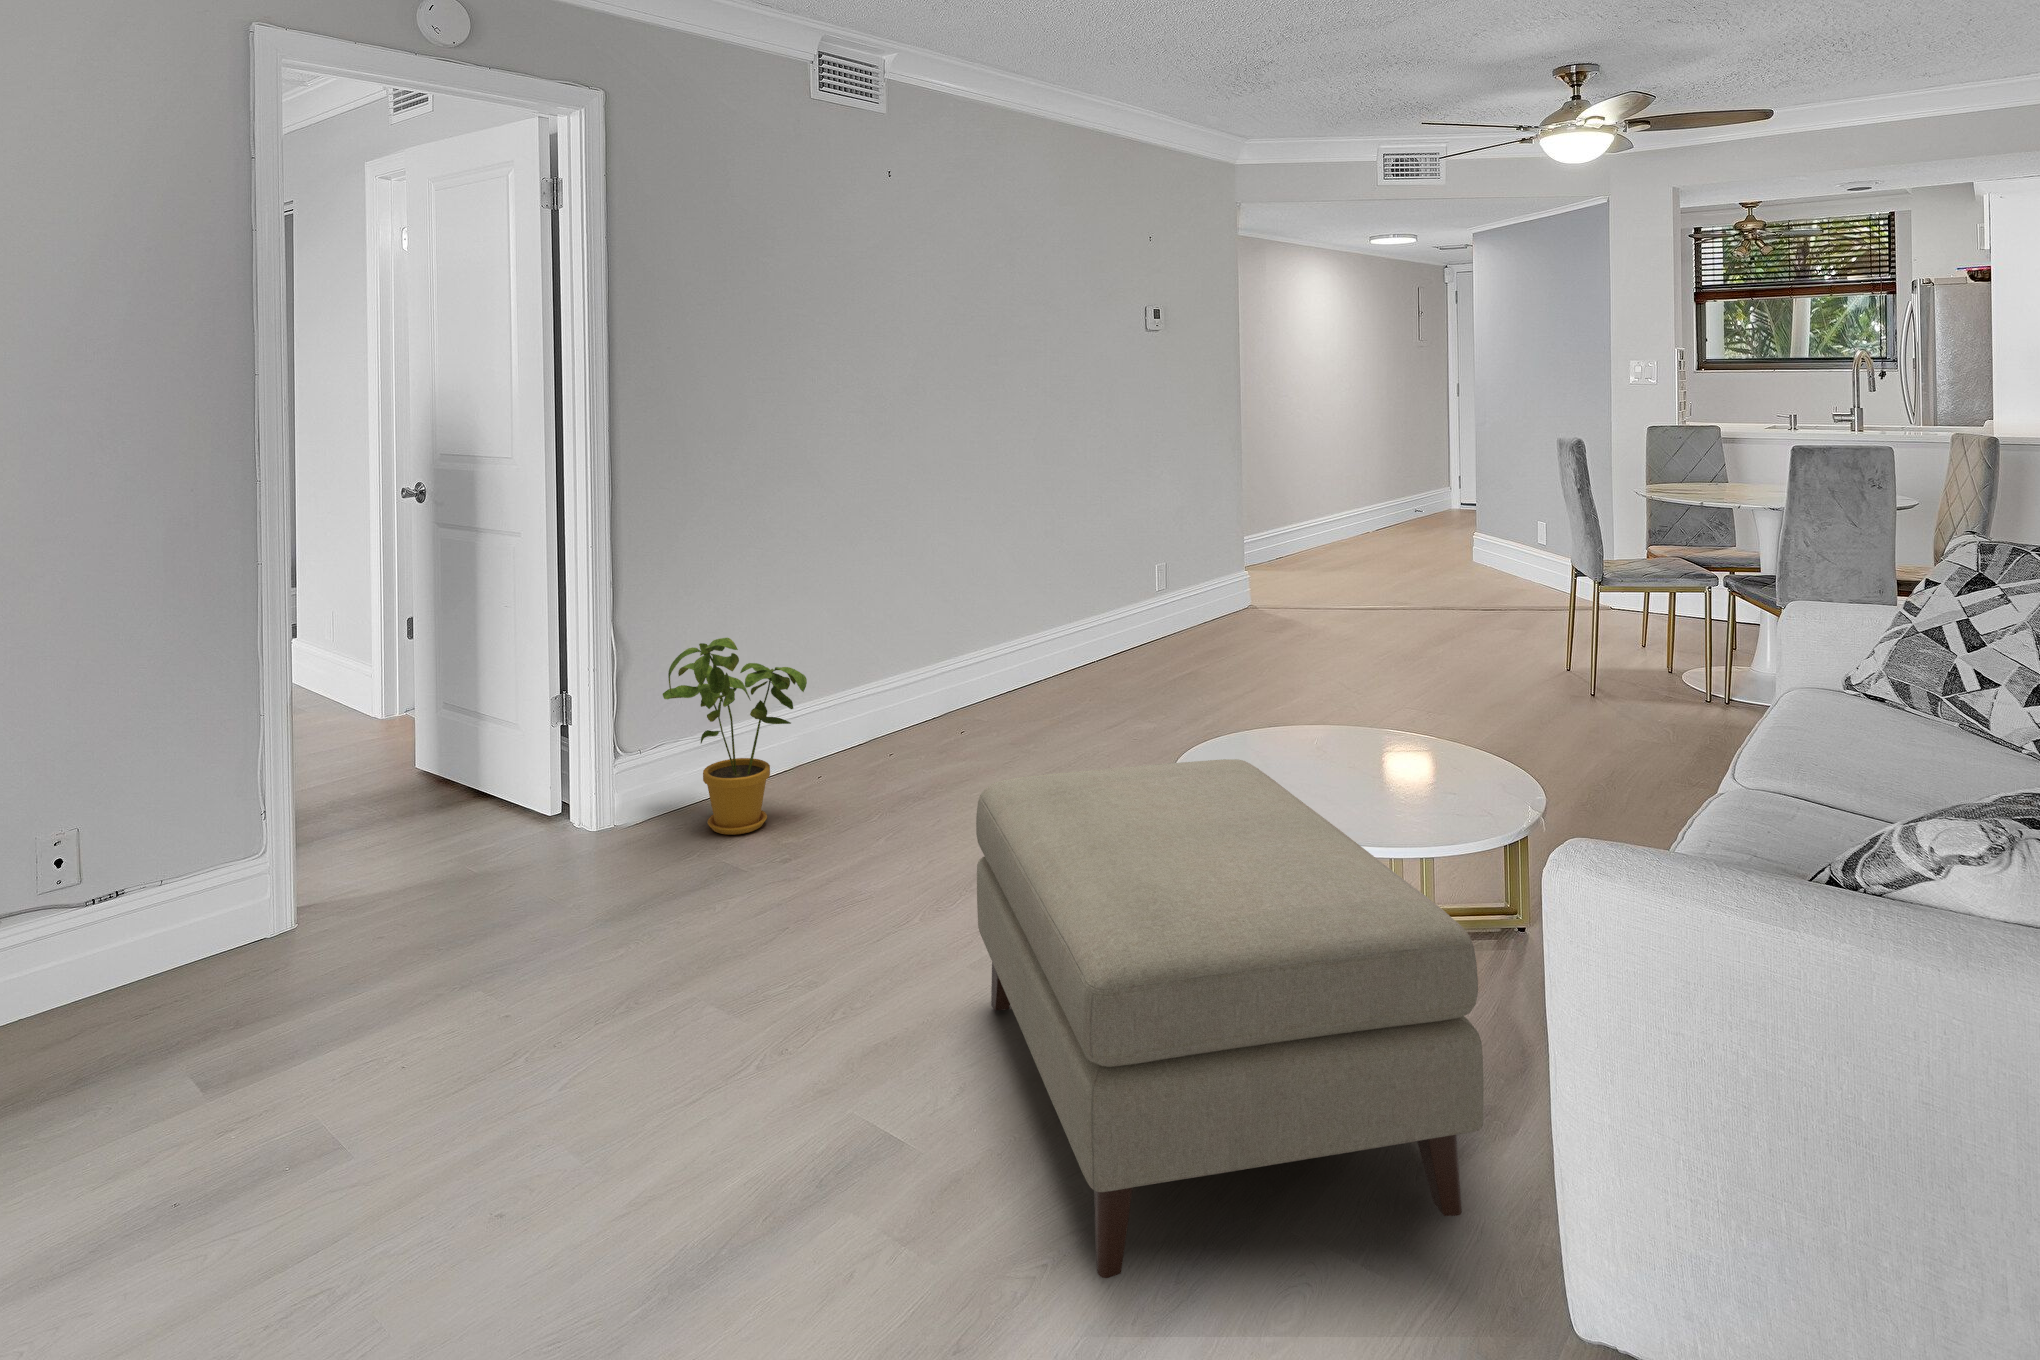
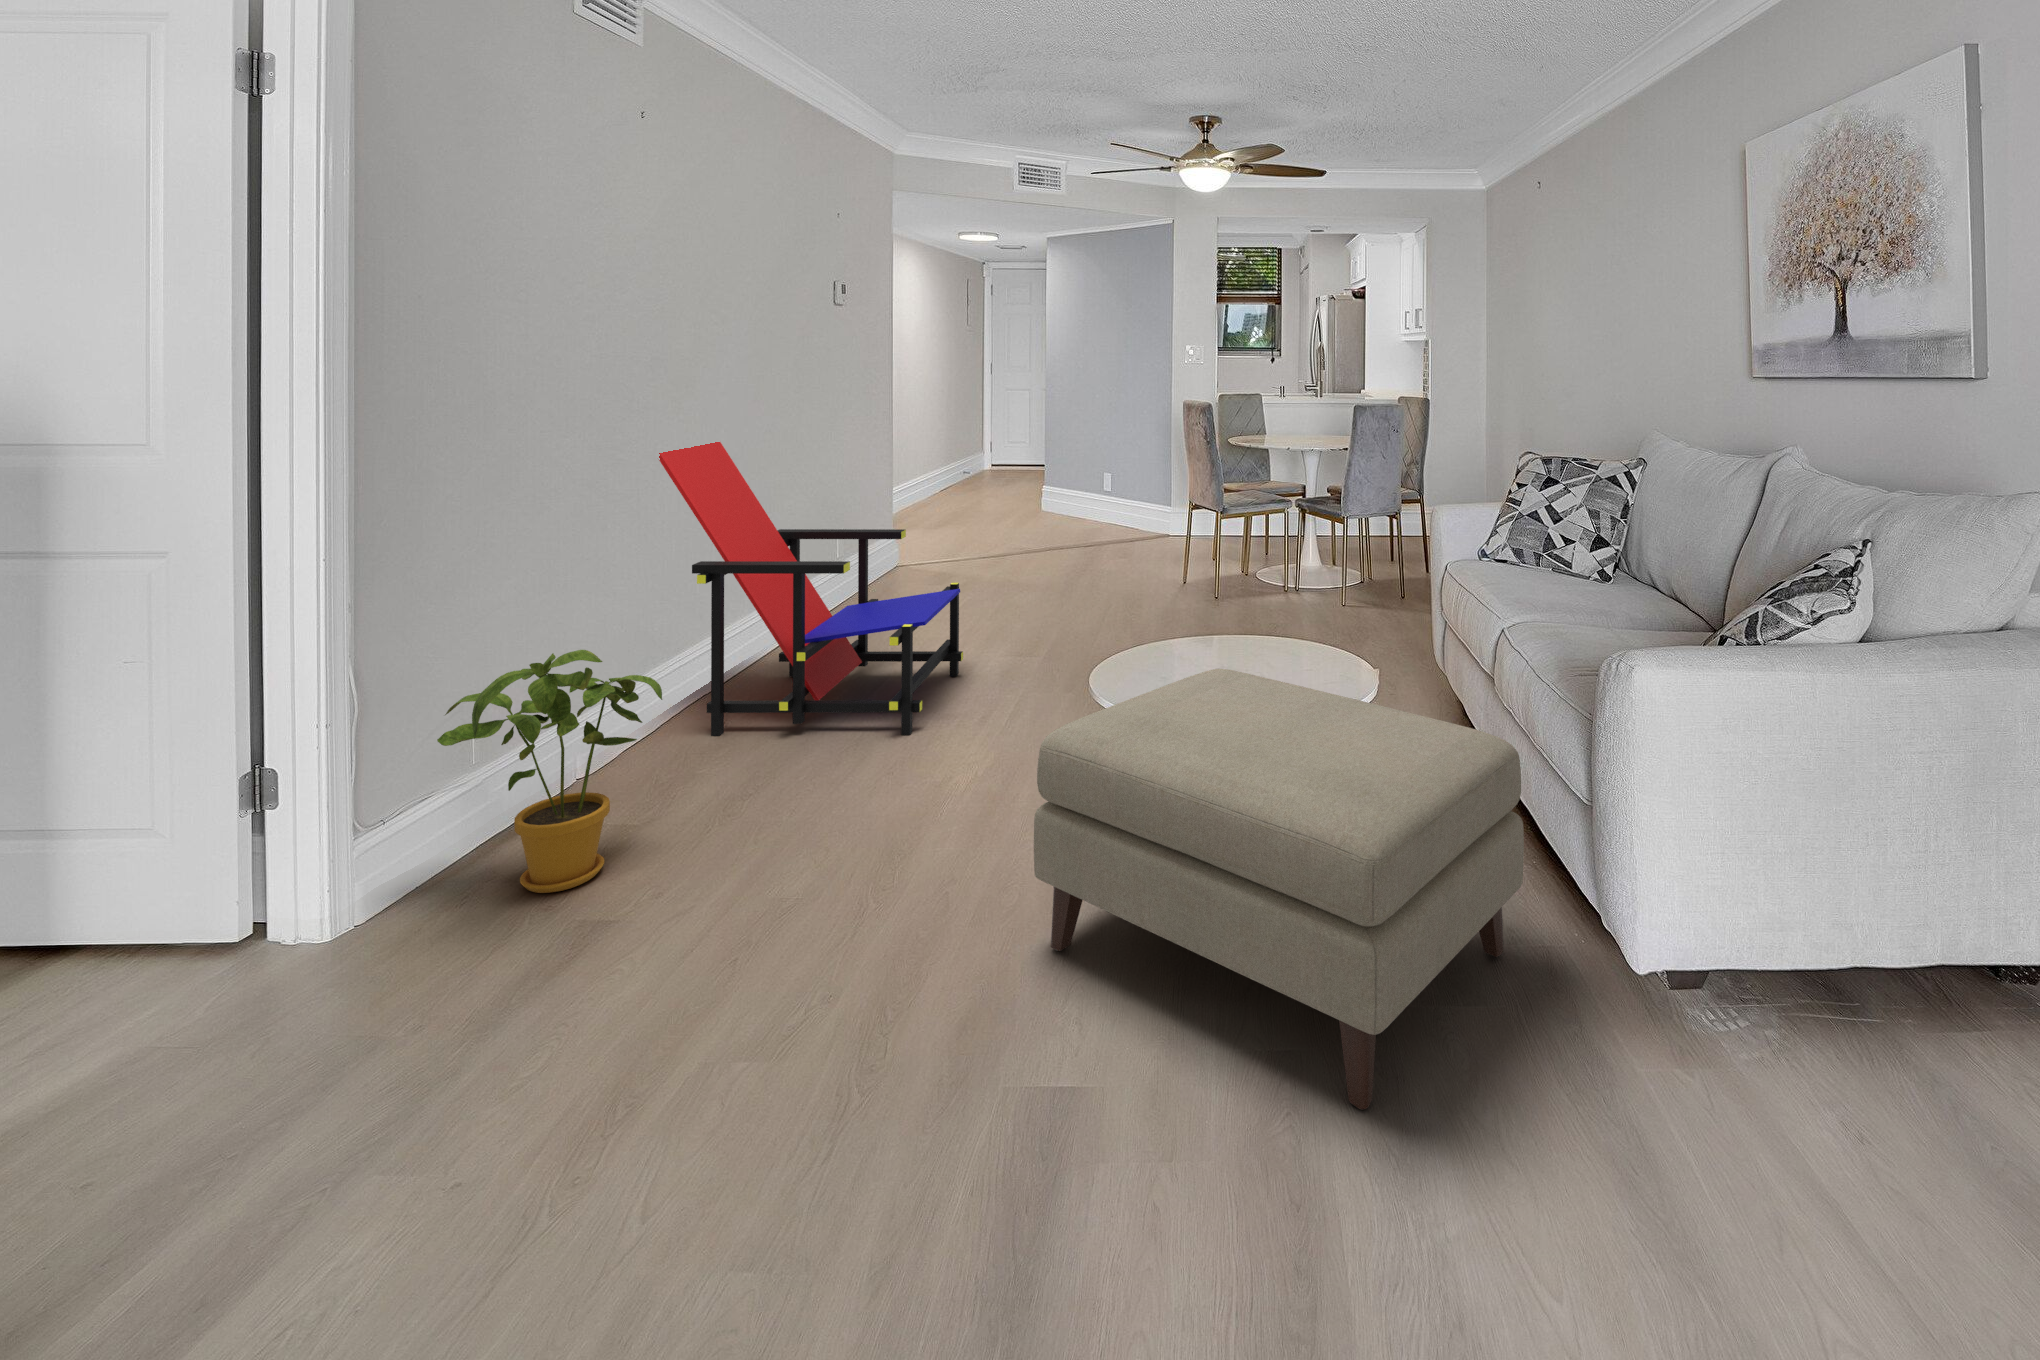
lounge chair: none [890,454,1183,779] -> present [659,442,963,736]

